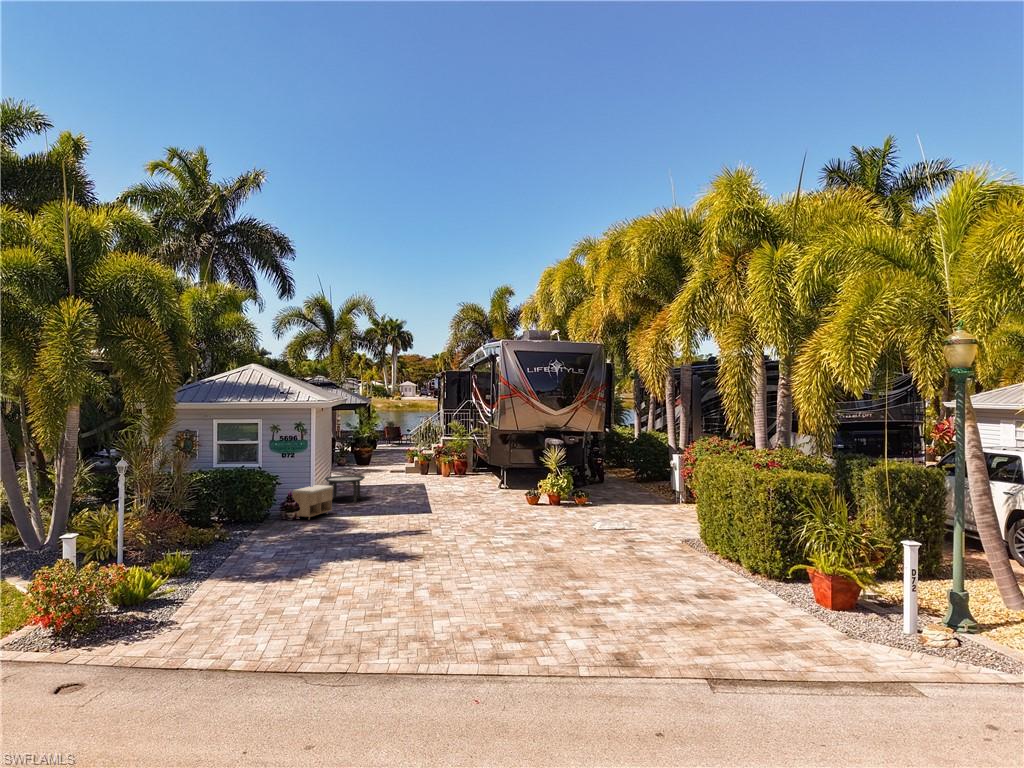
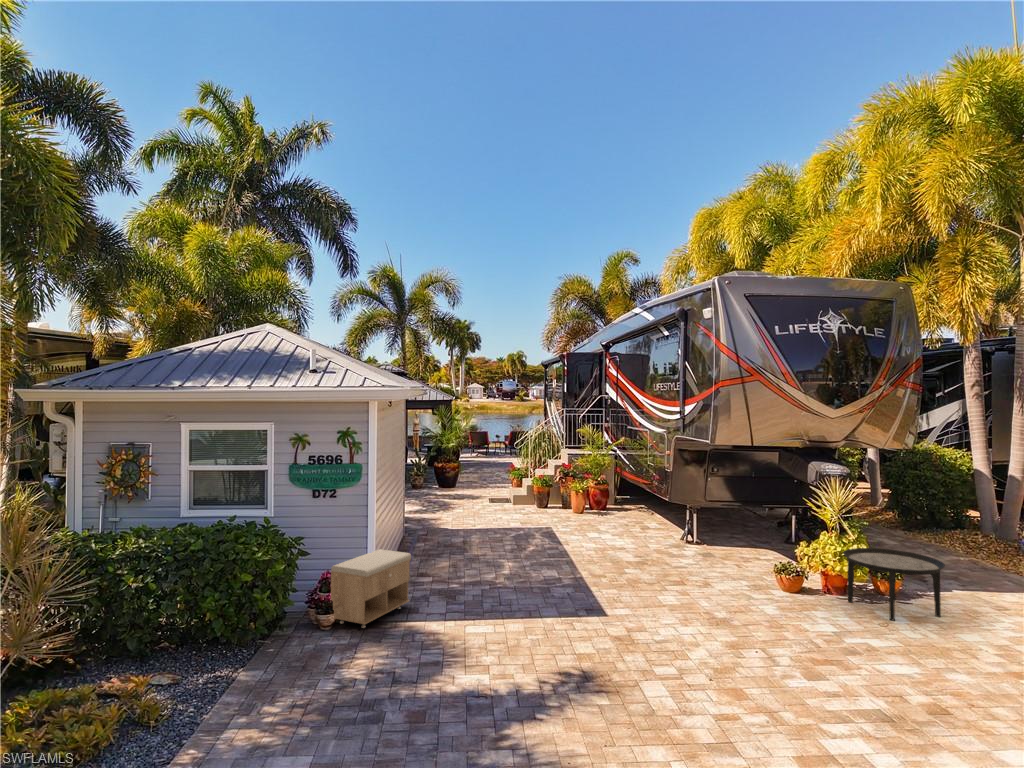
round table: present [325,475,365,503] -> present [843,548,945,621]

